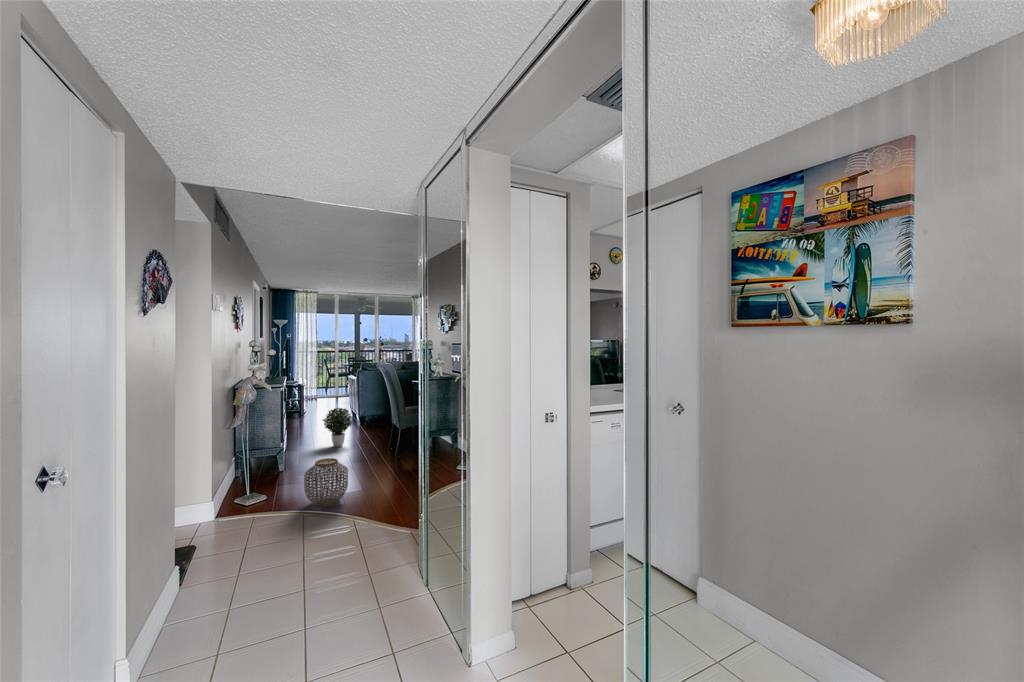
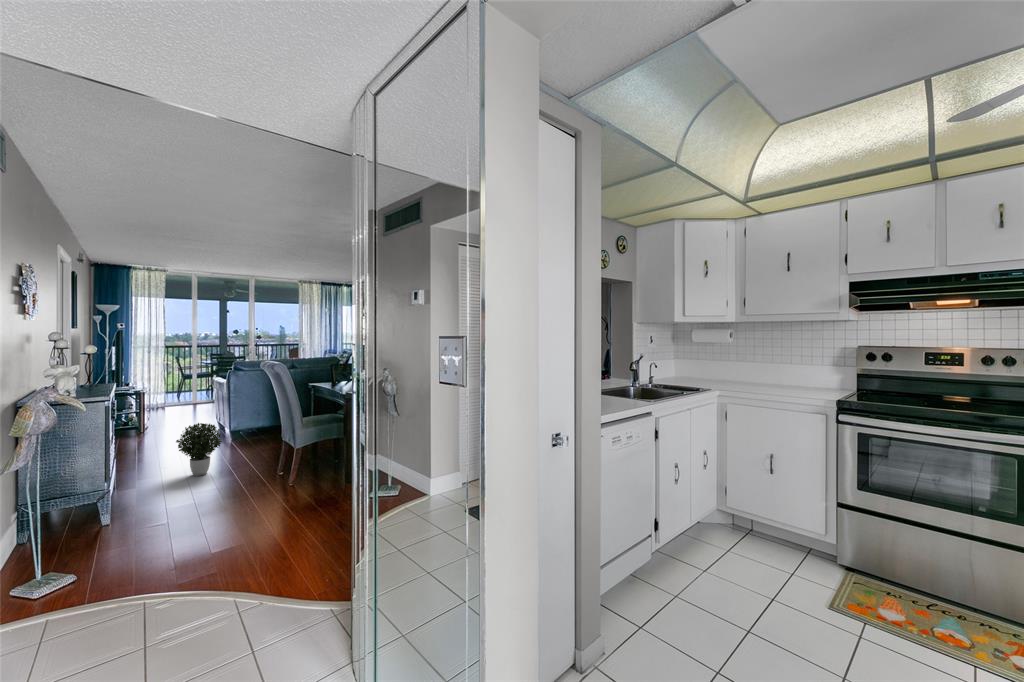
woven basket: present [304,458,348,506] -> none [147,506,222,582]

